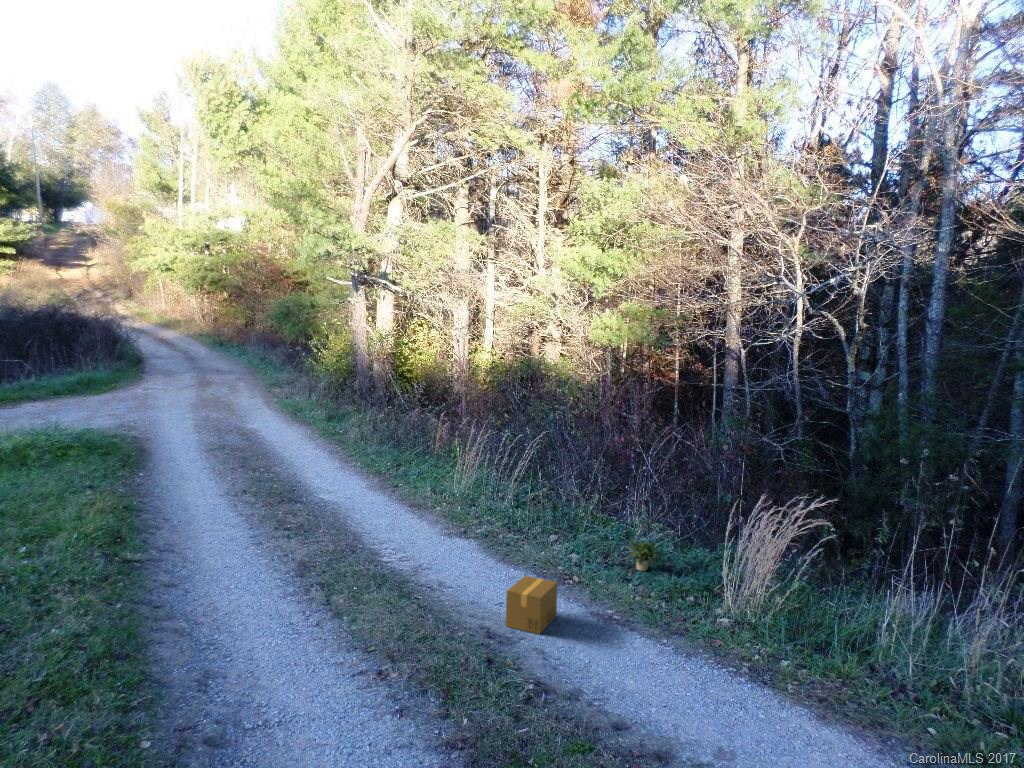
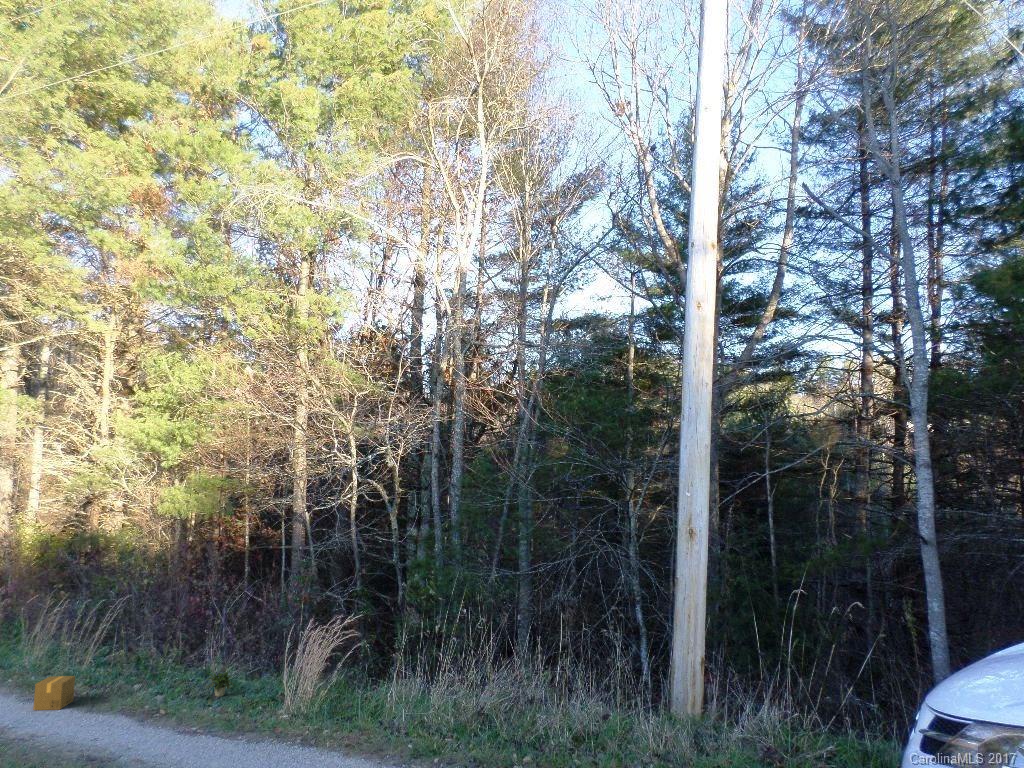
cardboard box: present [506,576,558,634] -> present [33,676,75,710]

